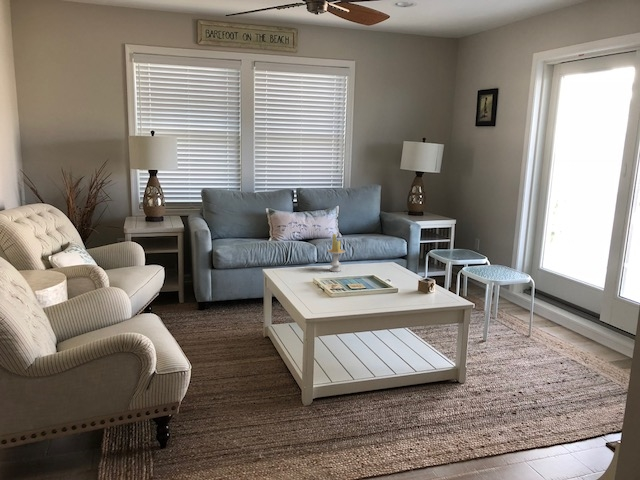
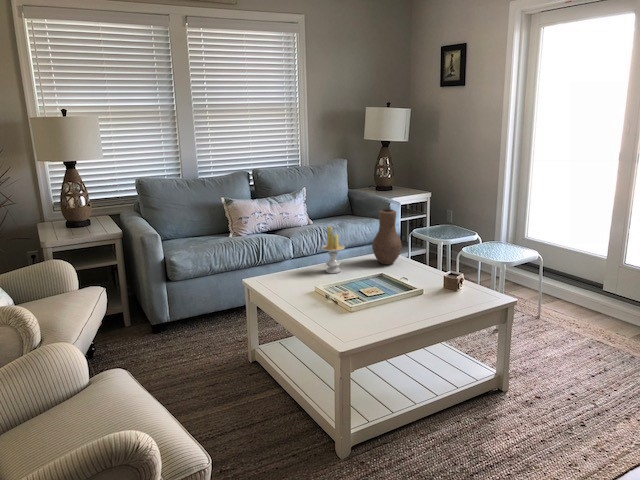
vase: none [371,225,396,270] -> present [372,209,402,265]

